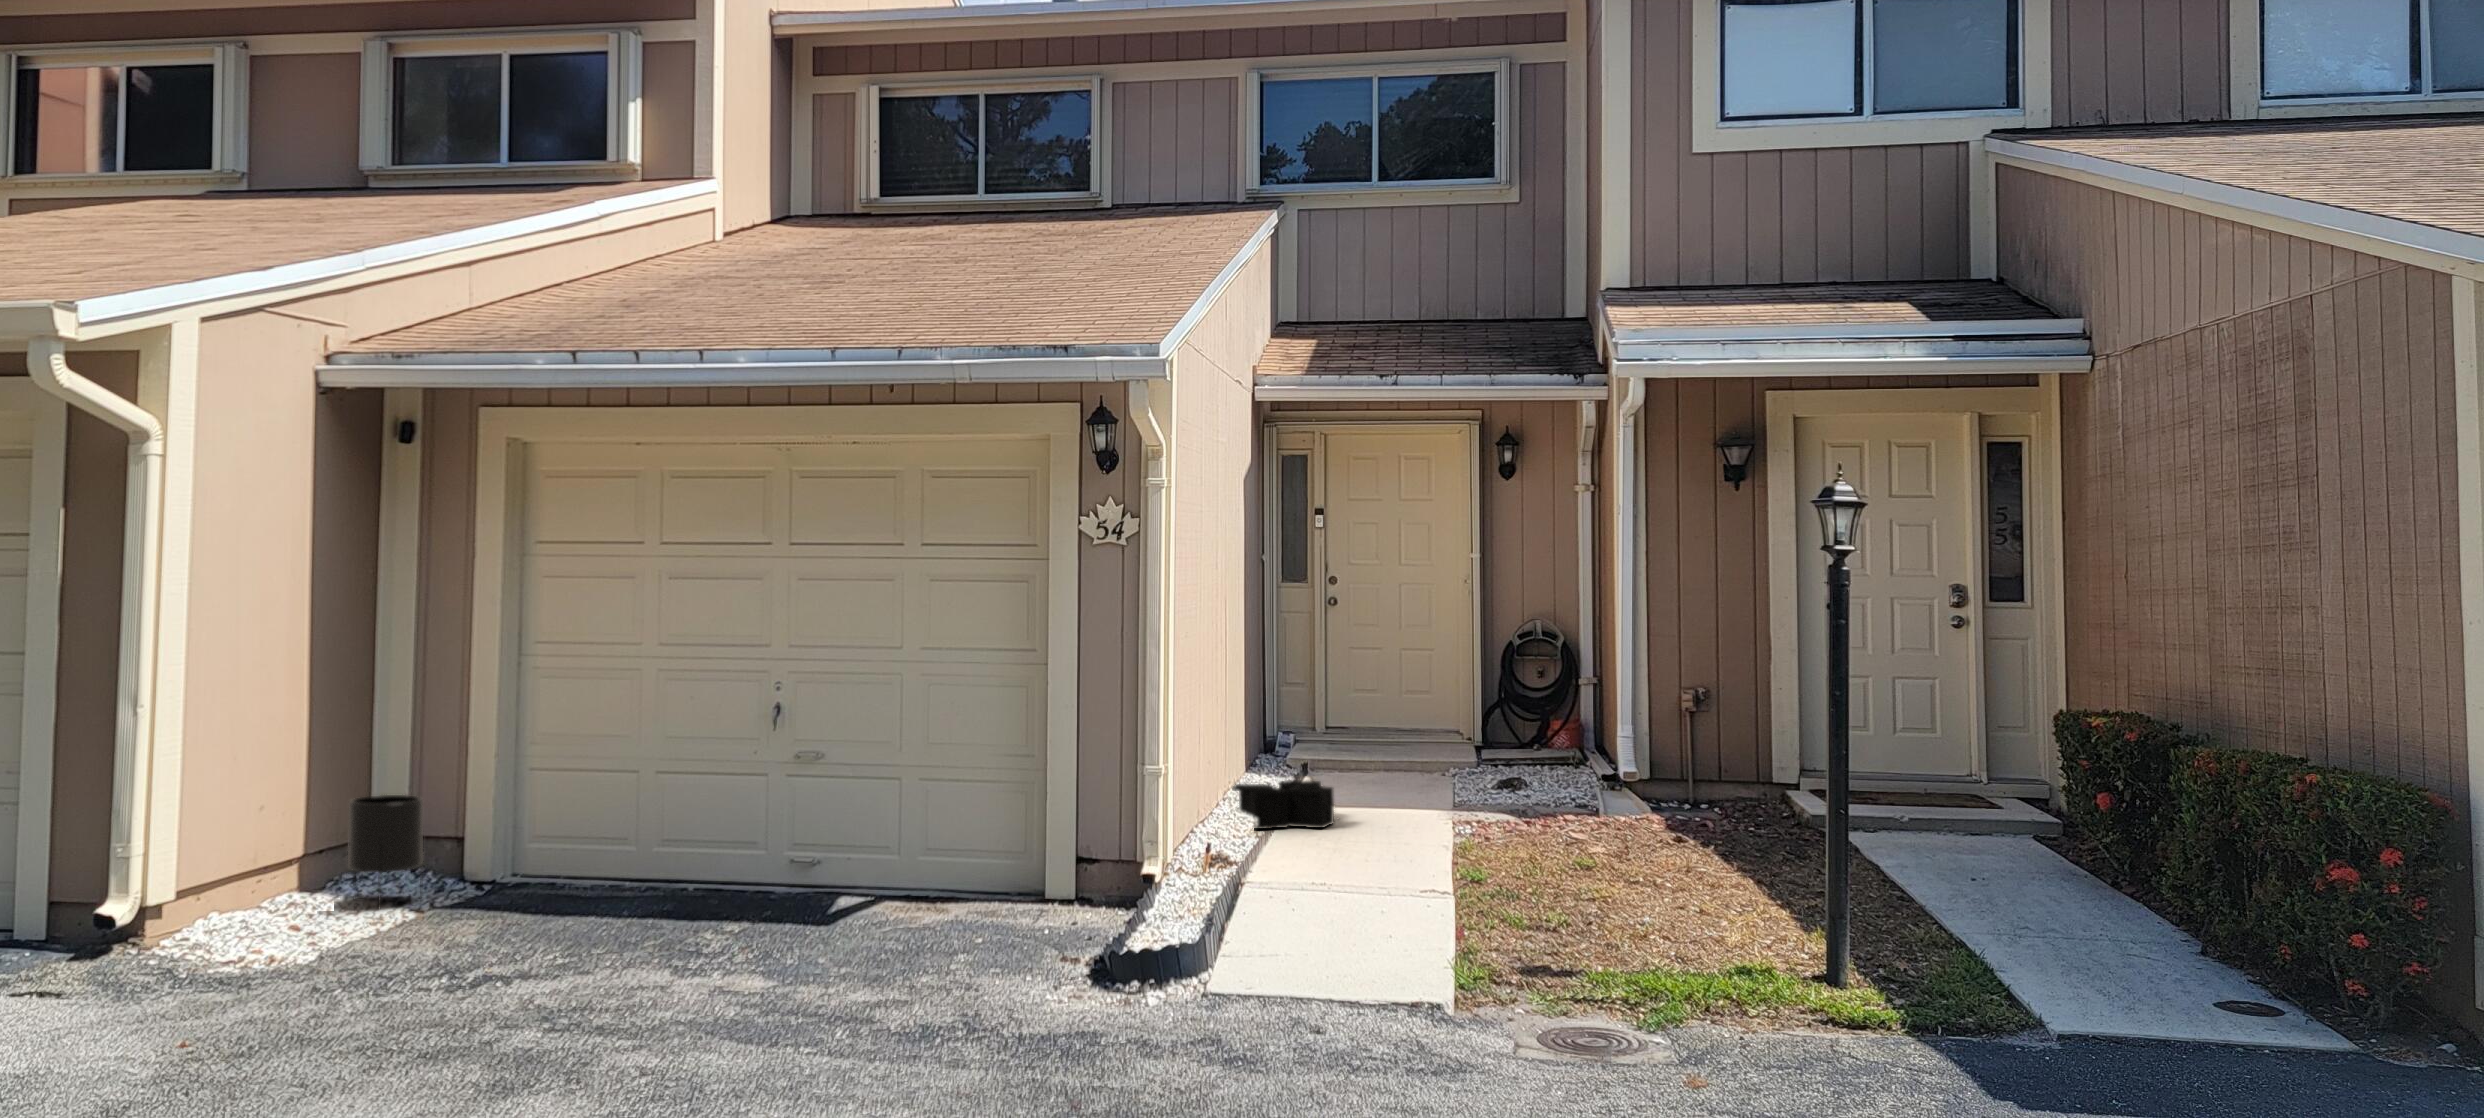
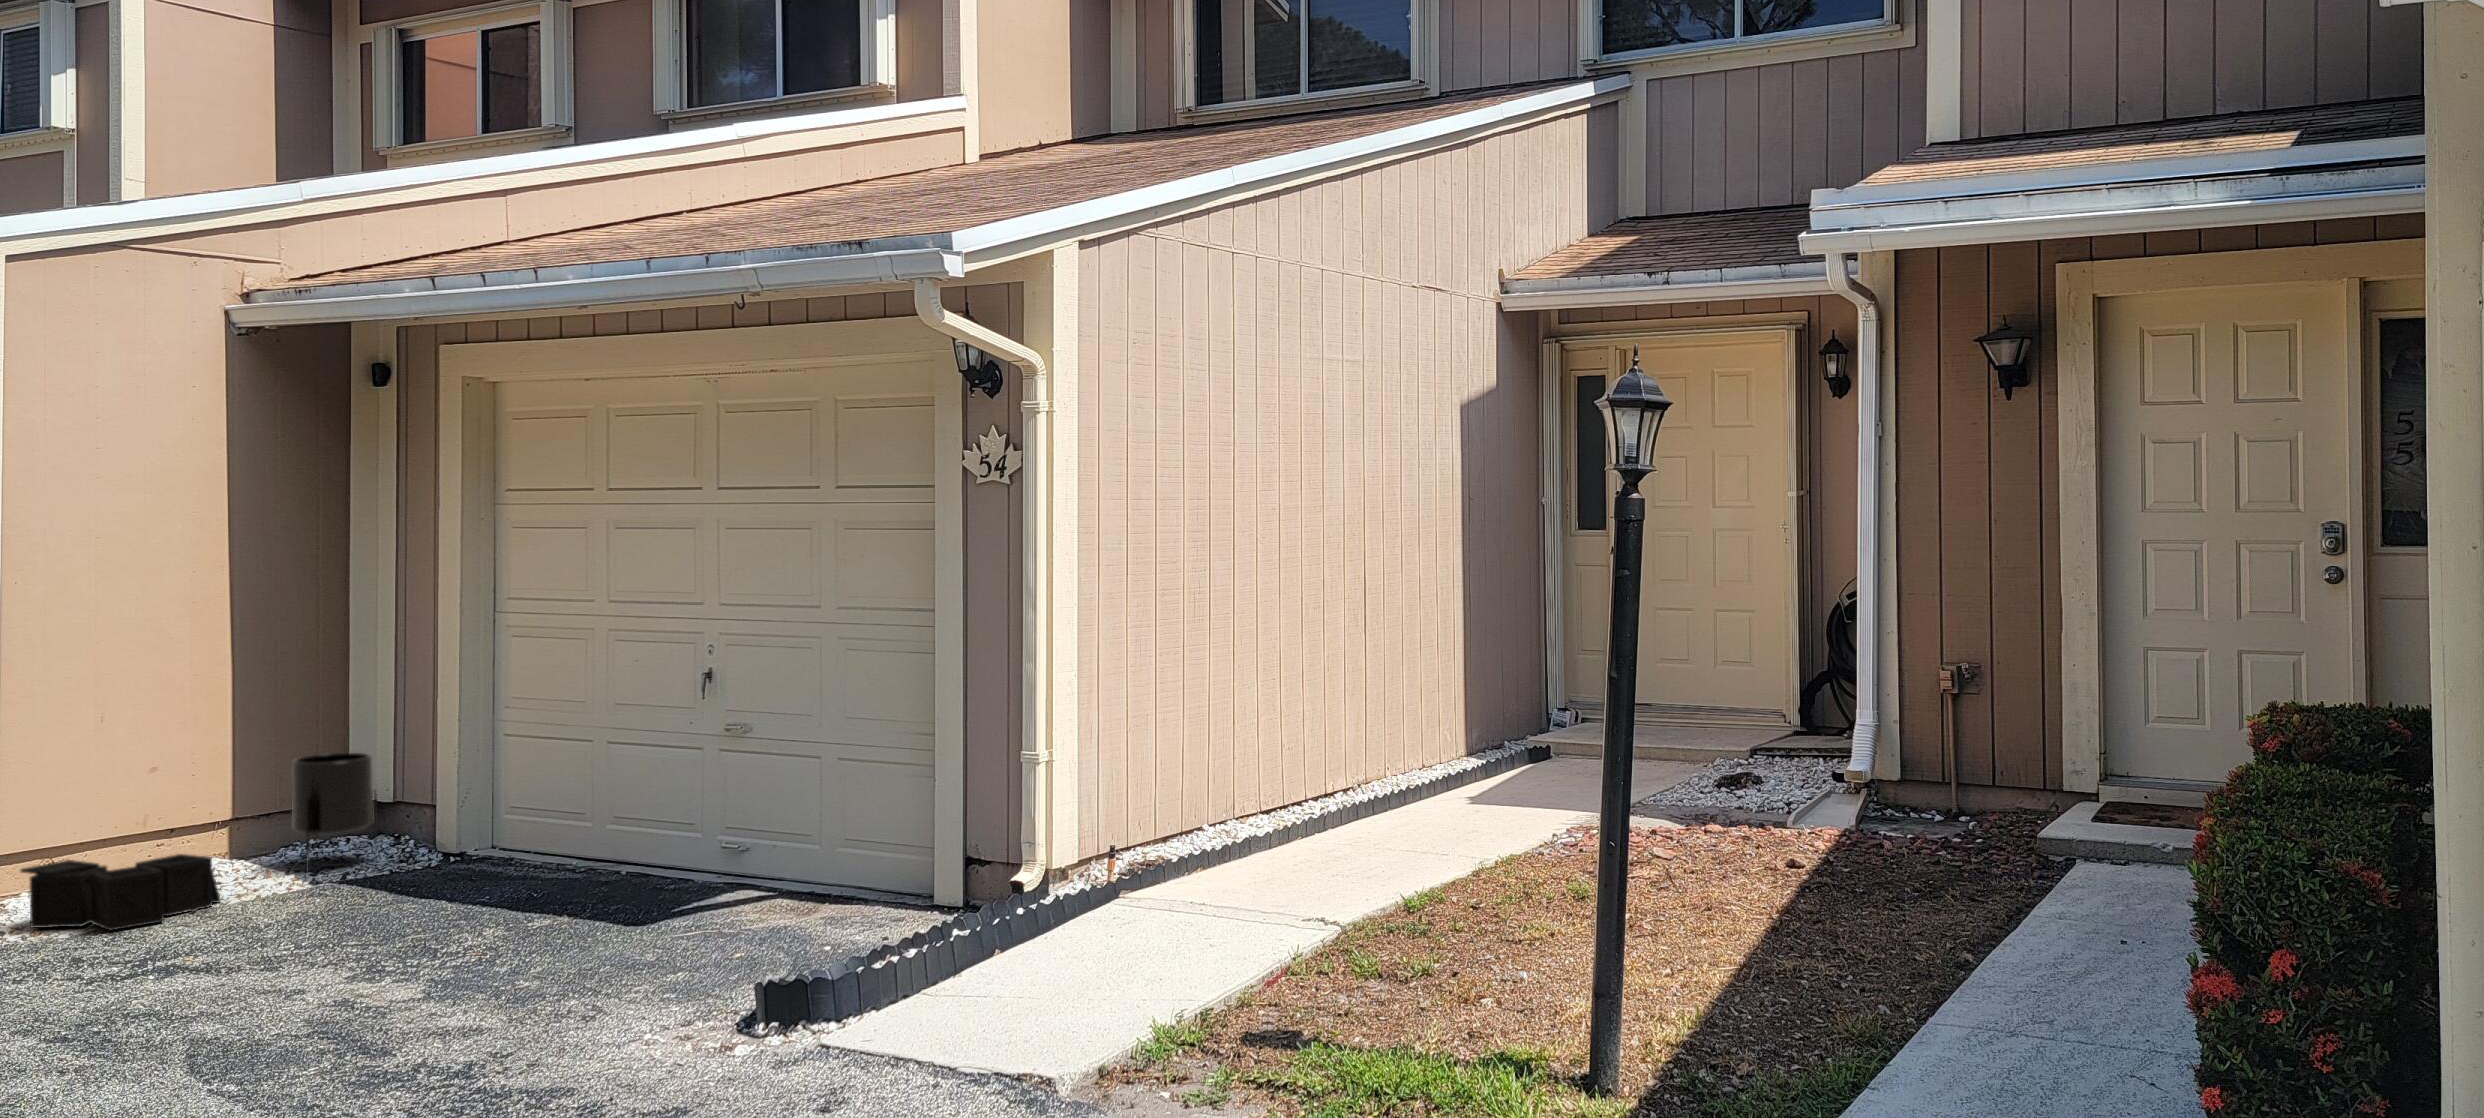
storage bin: present [1233,780,1334,829] -> present [21,854,221,930]

